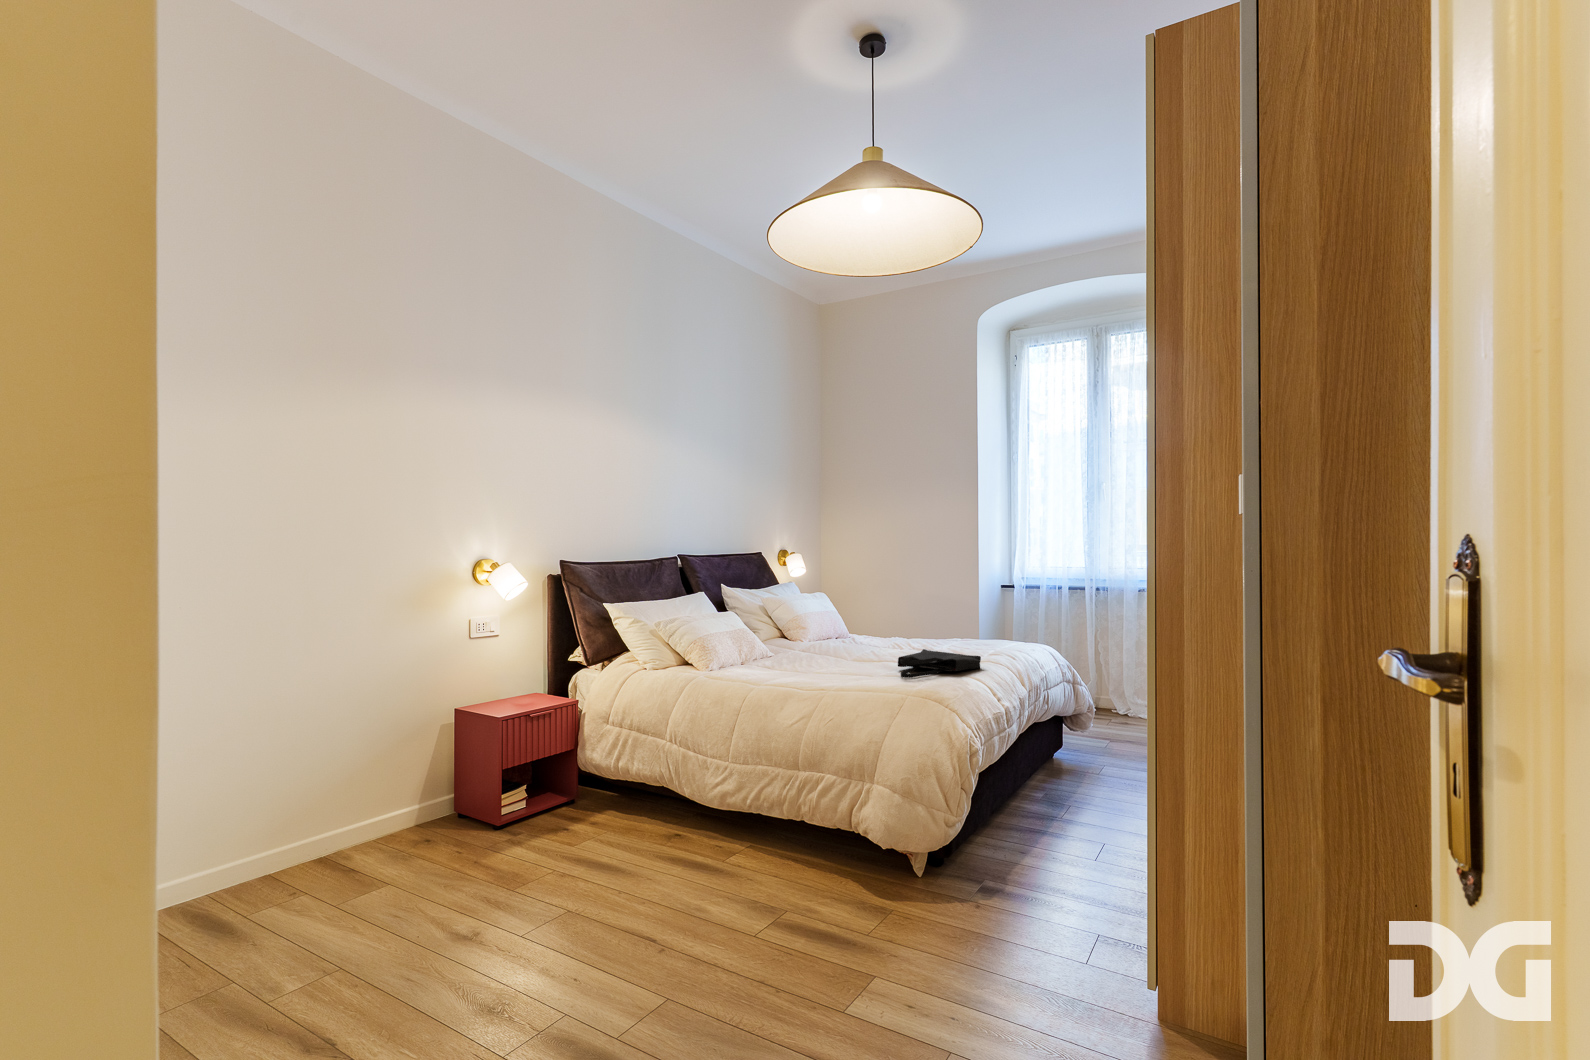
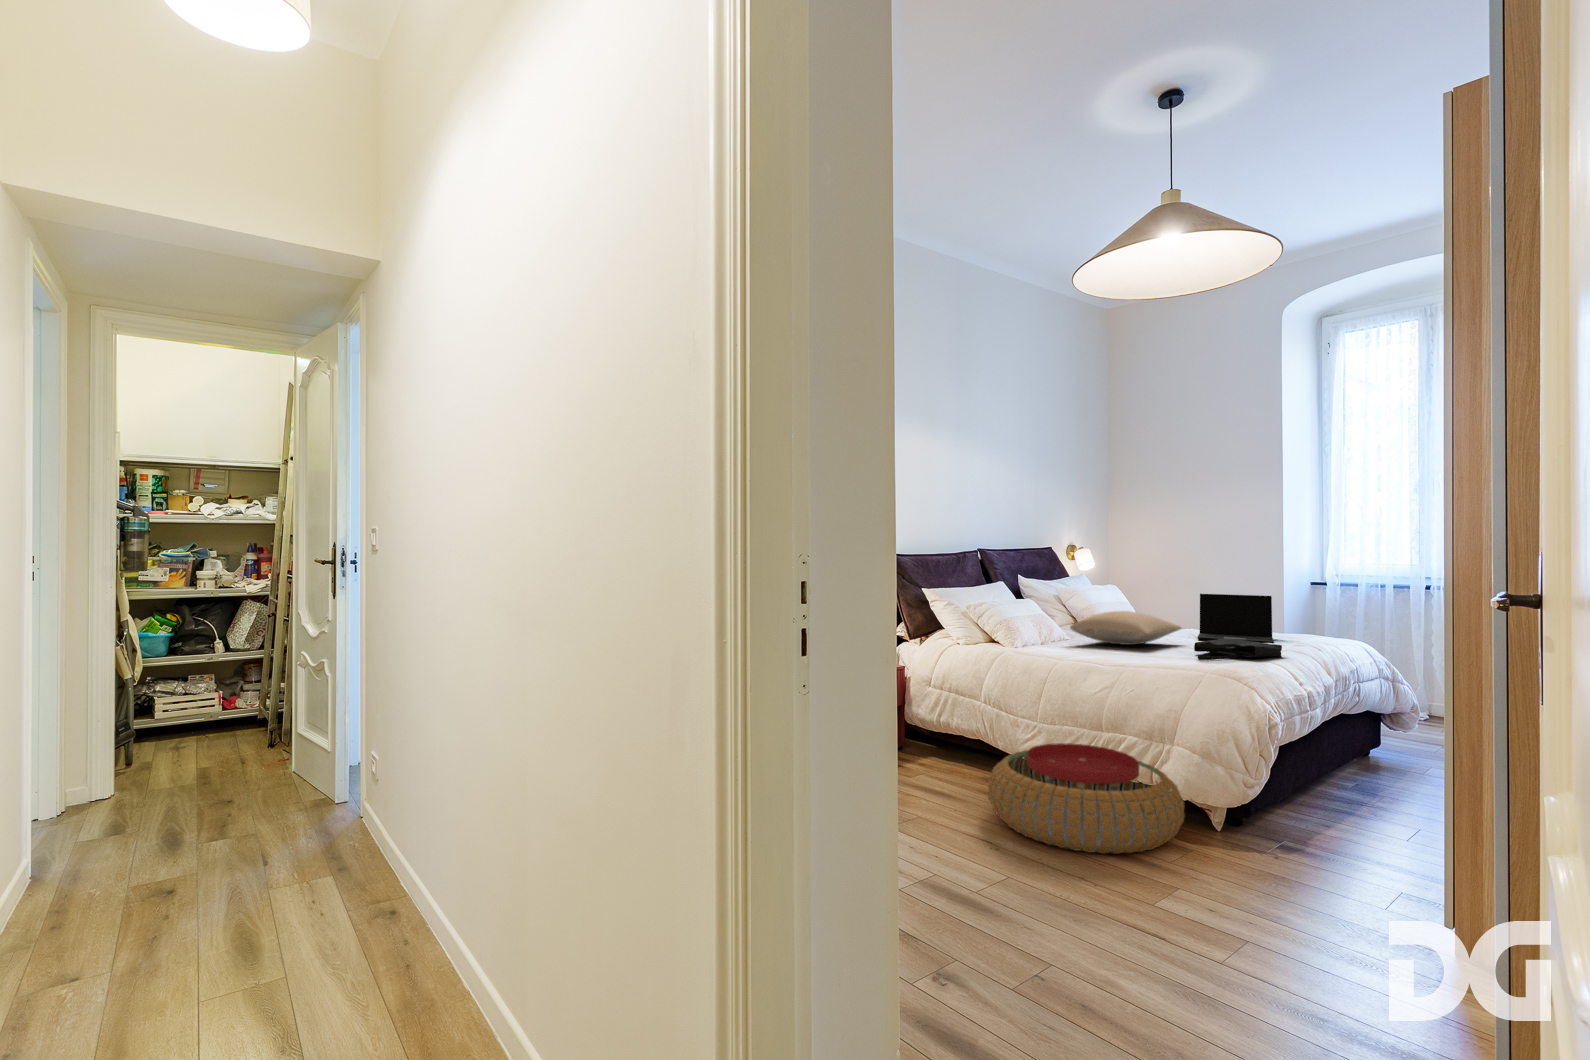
laptop: none [902,601,972,652] -> present [1197,594,1274,643]
pillow: none [773,623,887,660] -> present [1070,611,1181,645]
pouf: none [657,791,884,941] -> present [988,743,1184,854]

